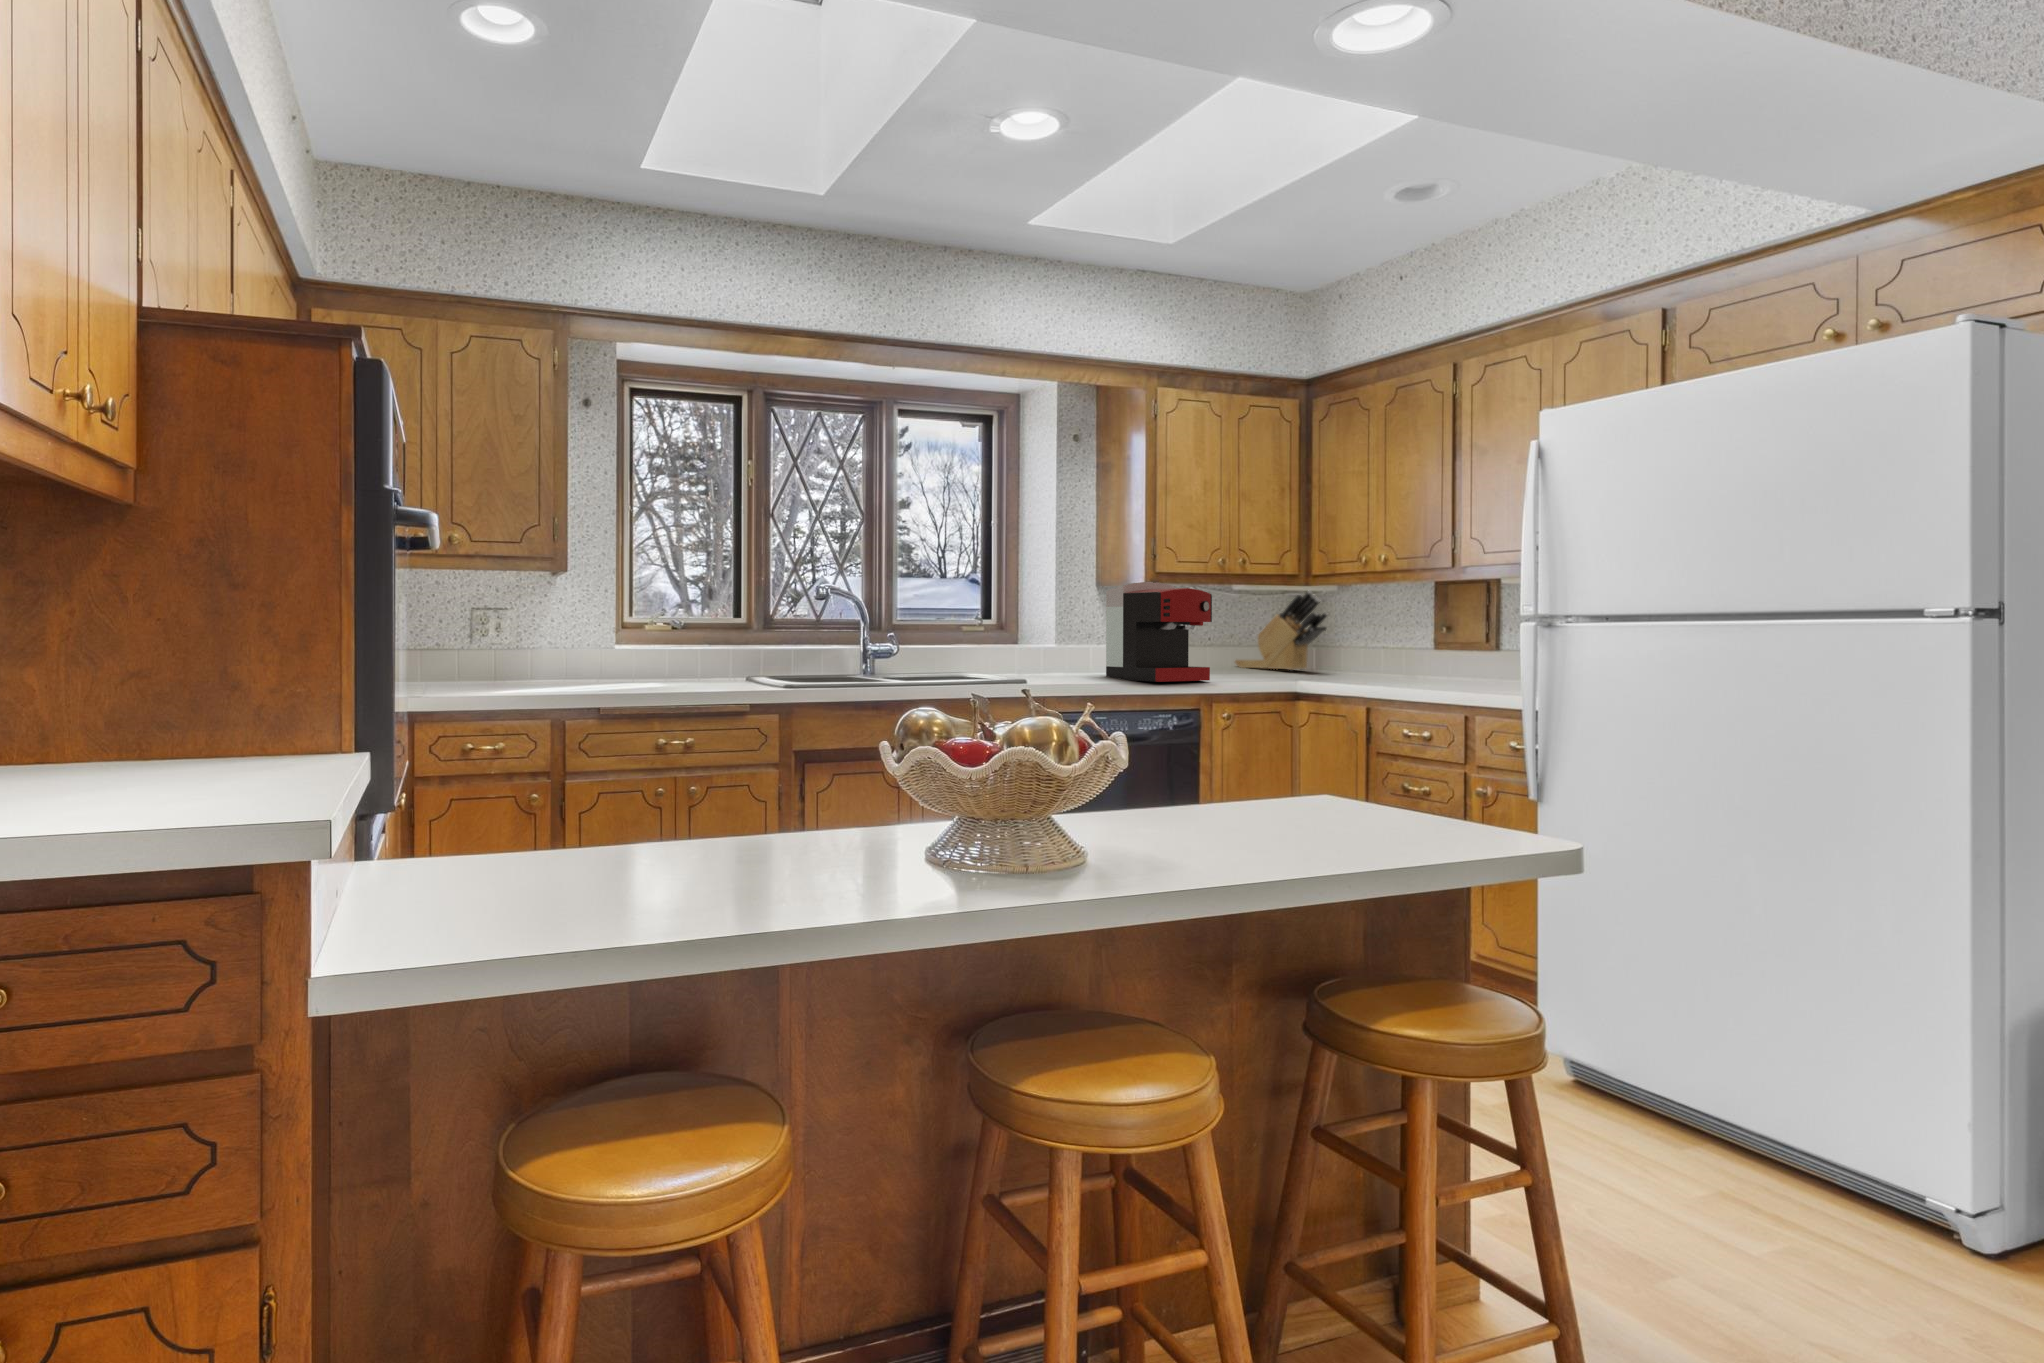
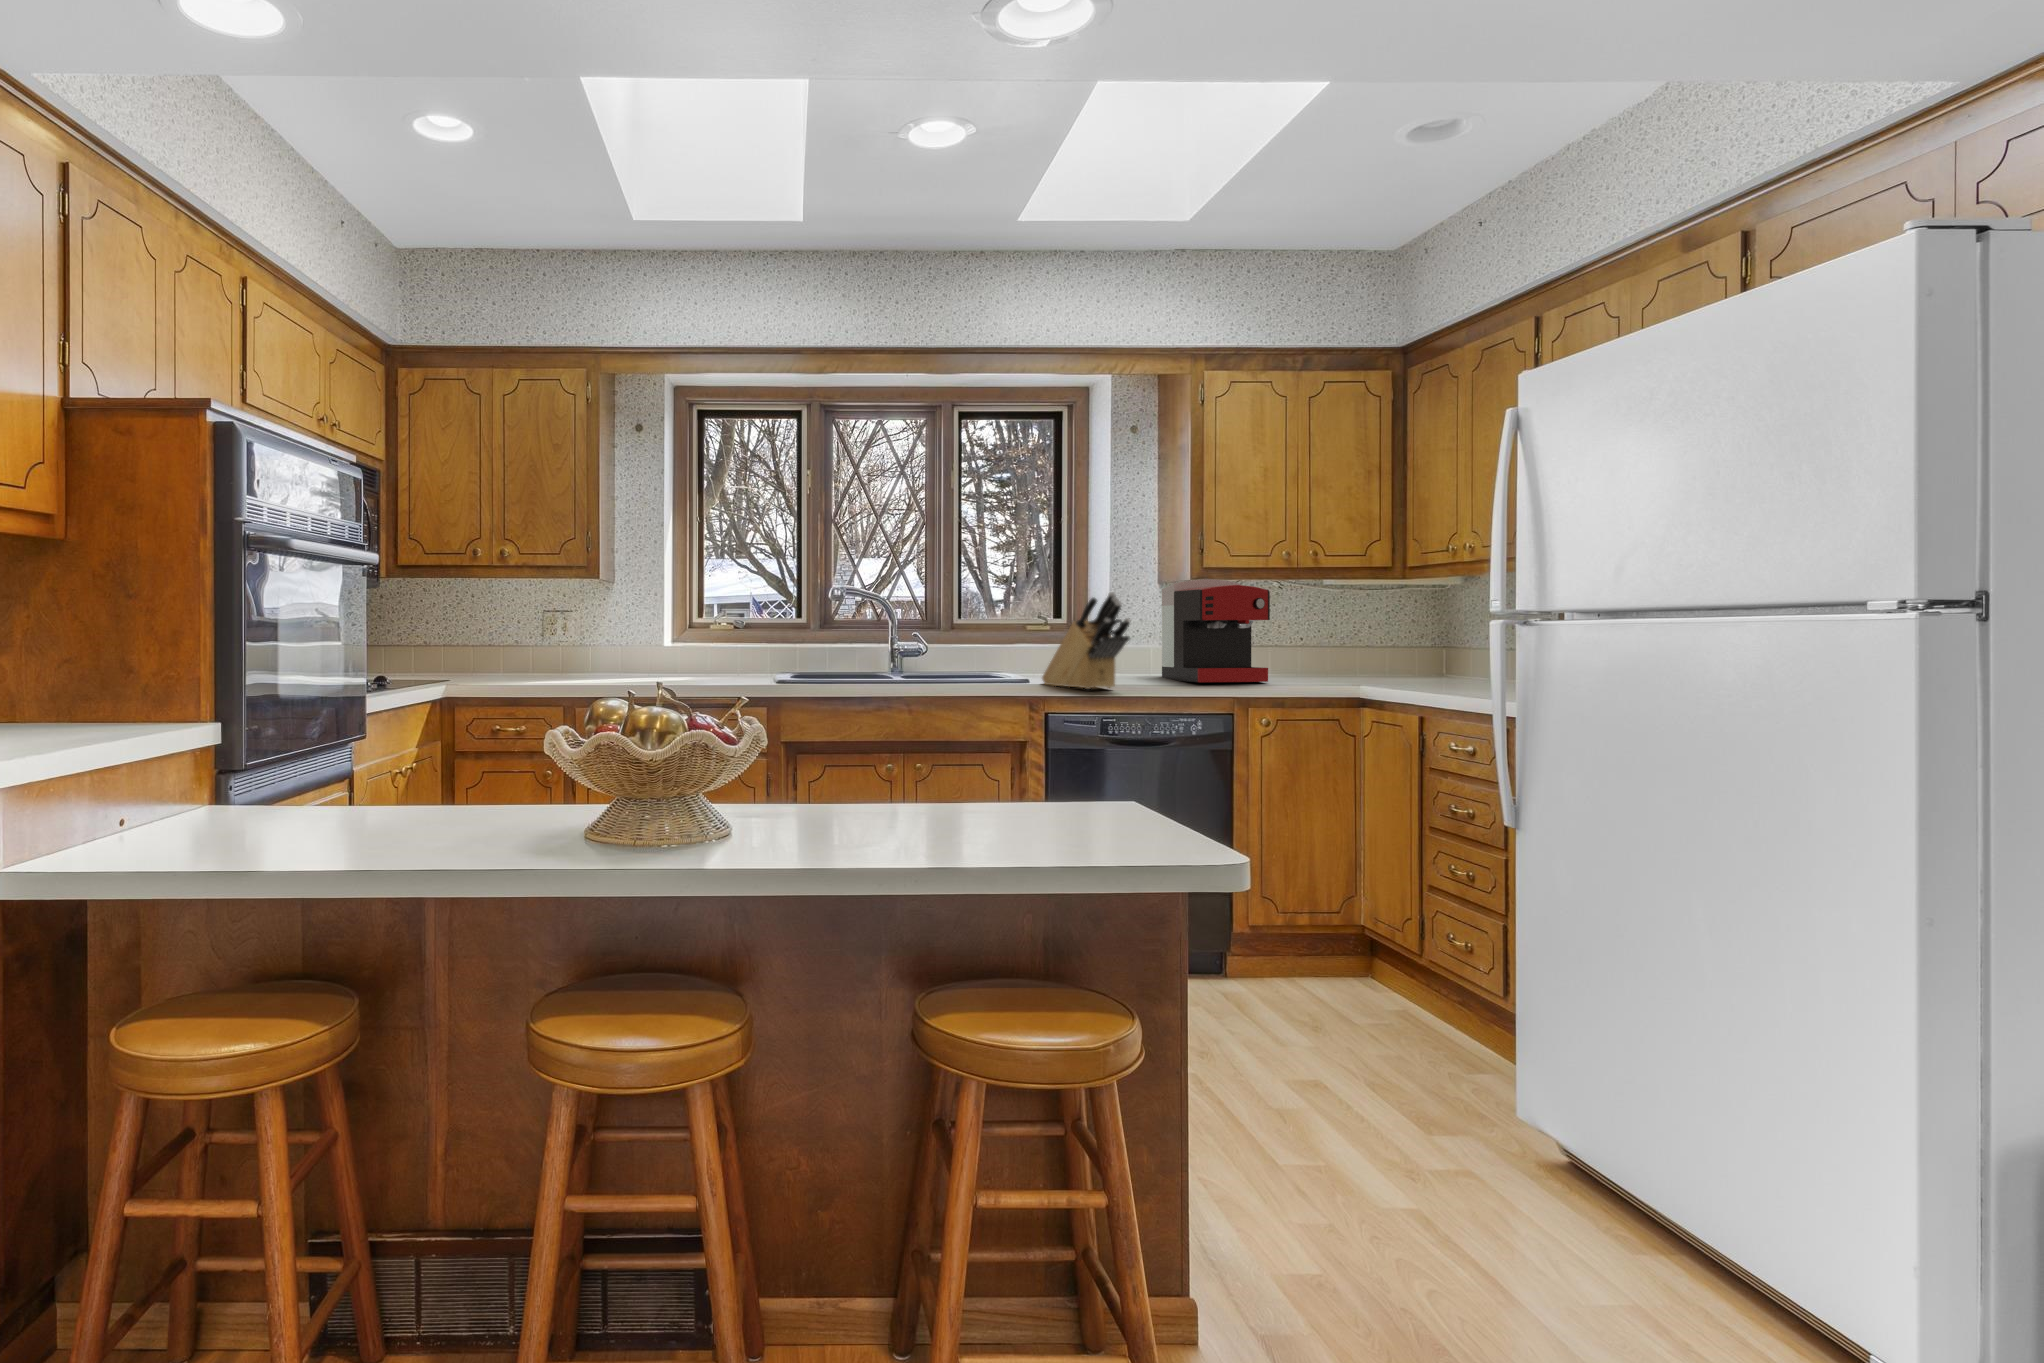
knife block: present [1235,591,1328,670] -> present [1042,592,1130,689]

